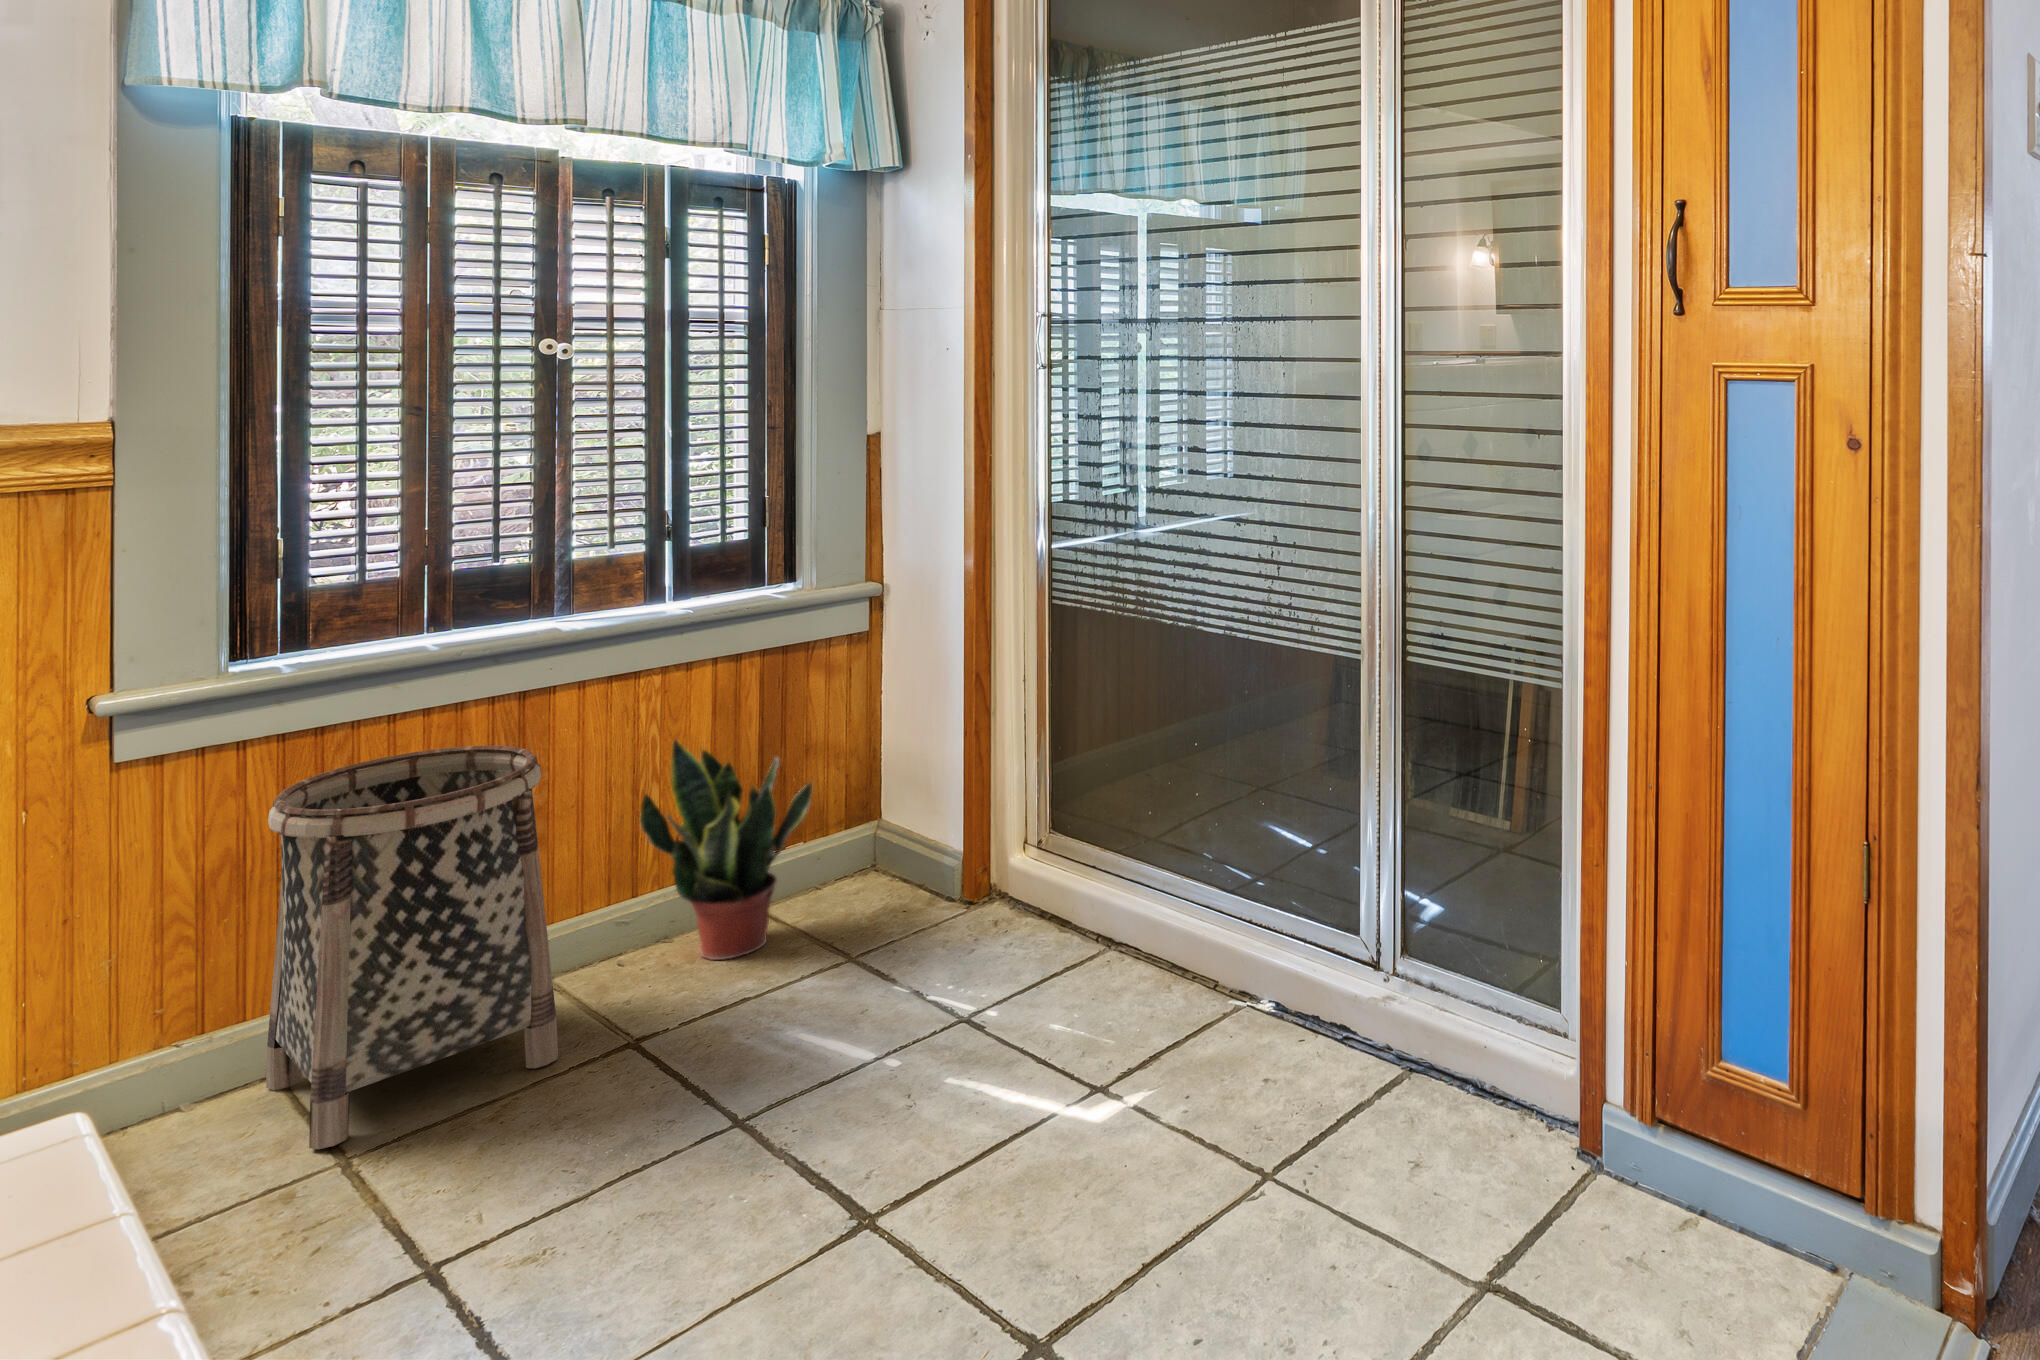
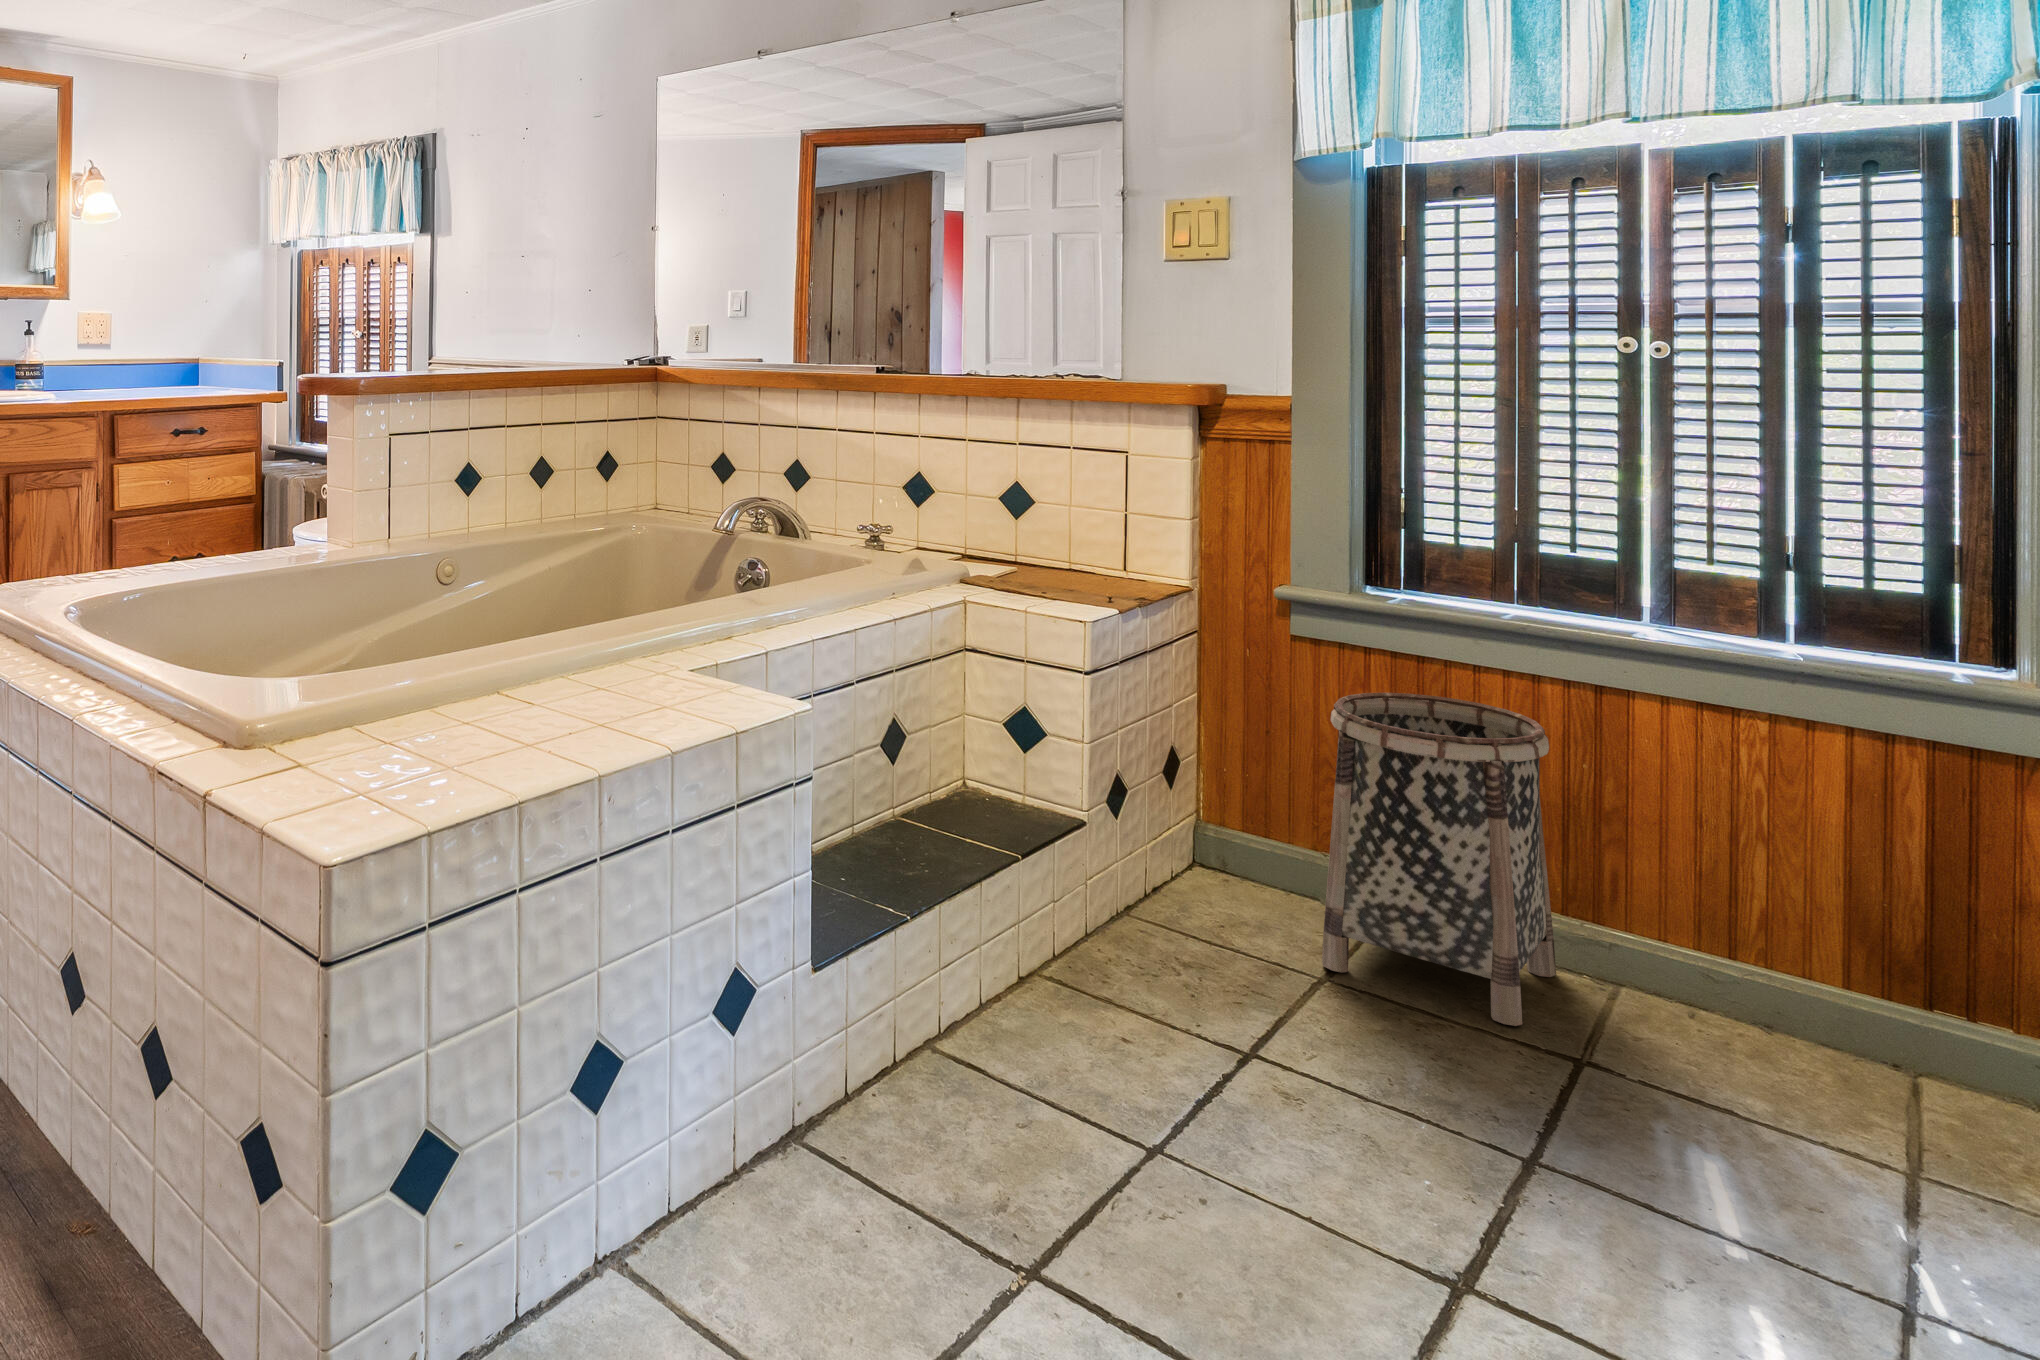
potted plant: present [640,740,812,960] -> none [1704,785,1948,1089]

